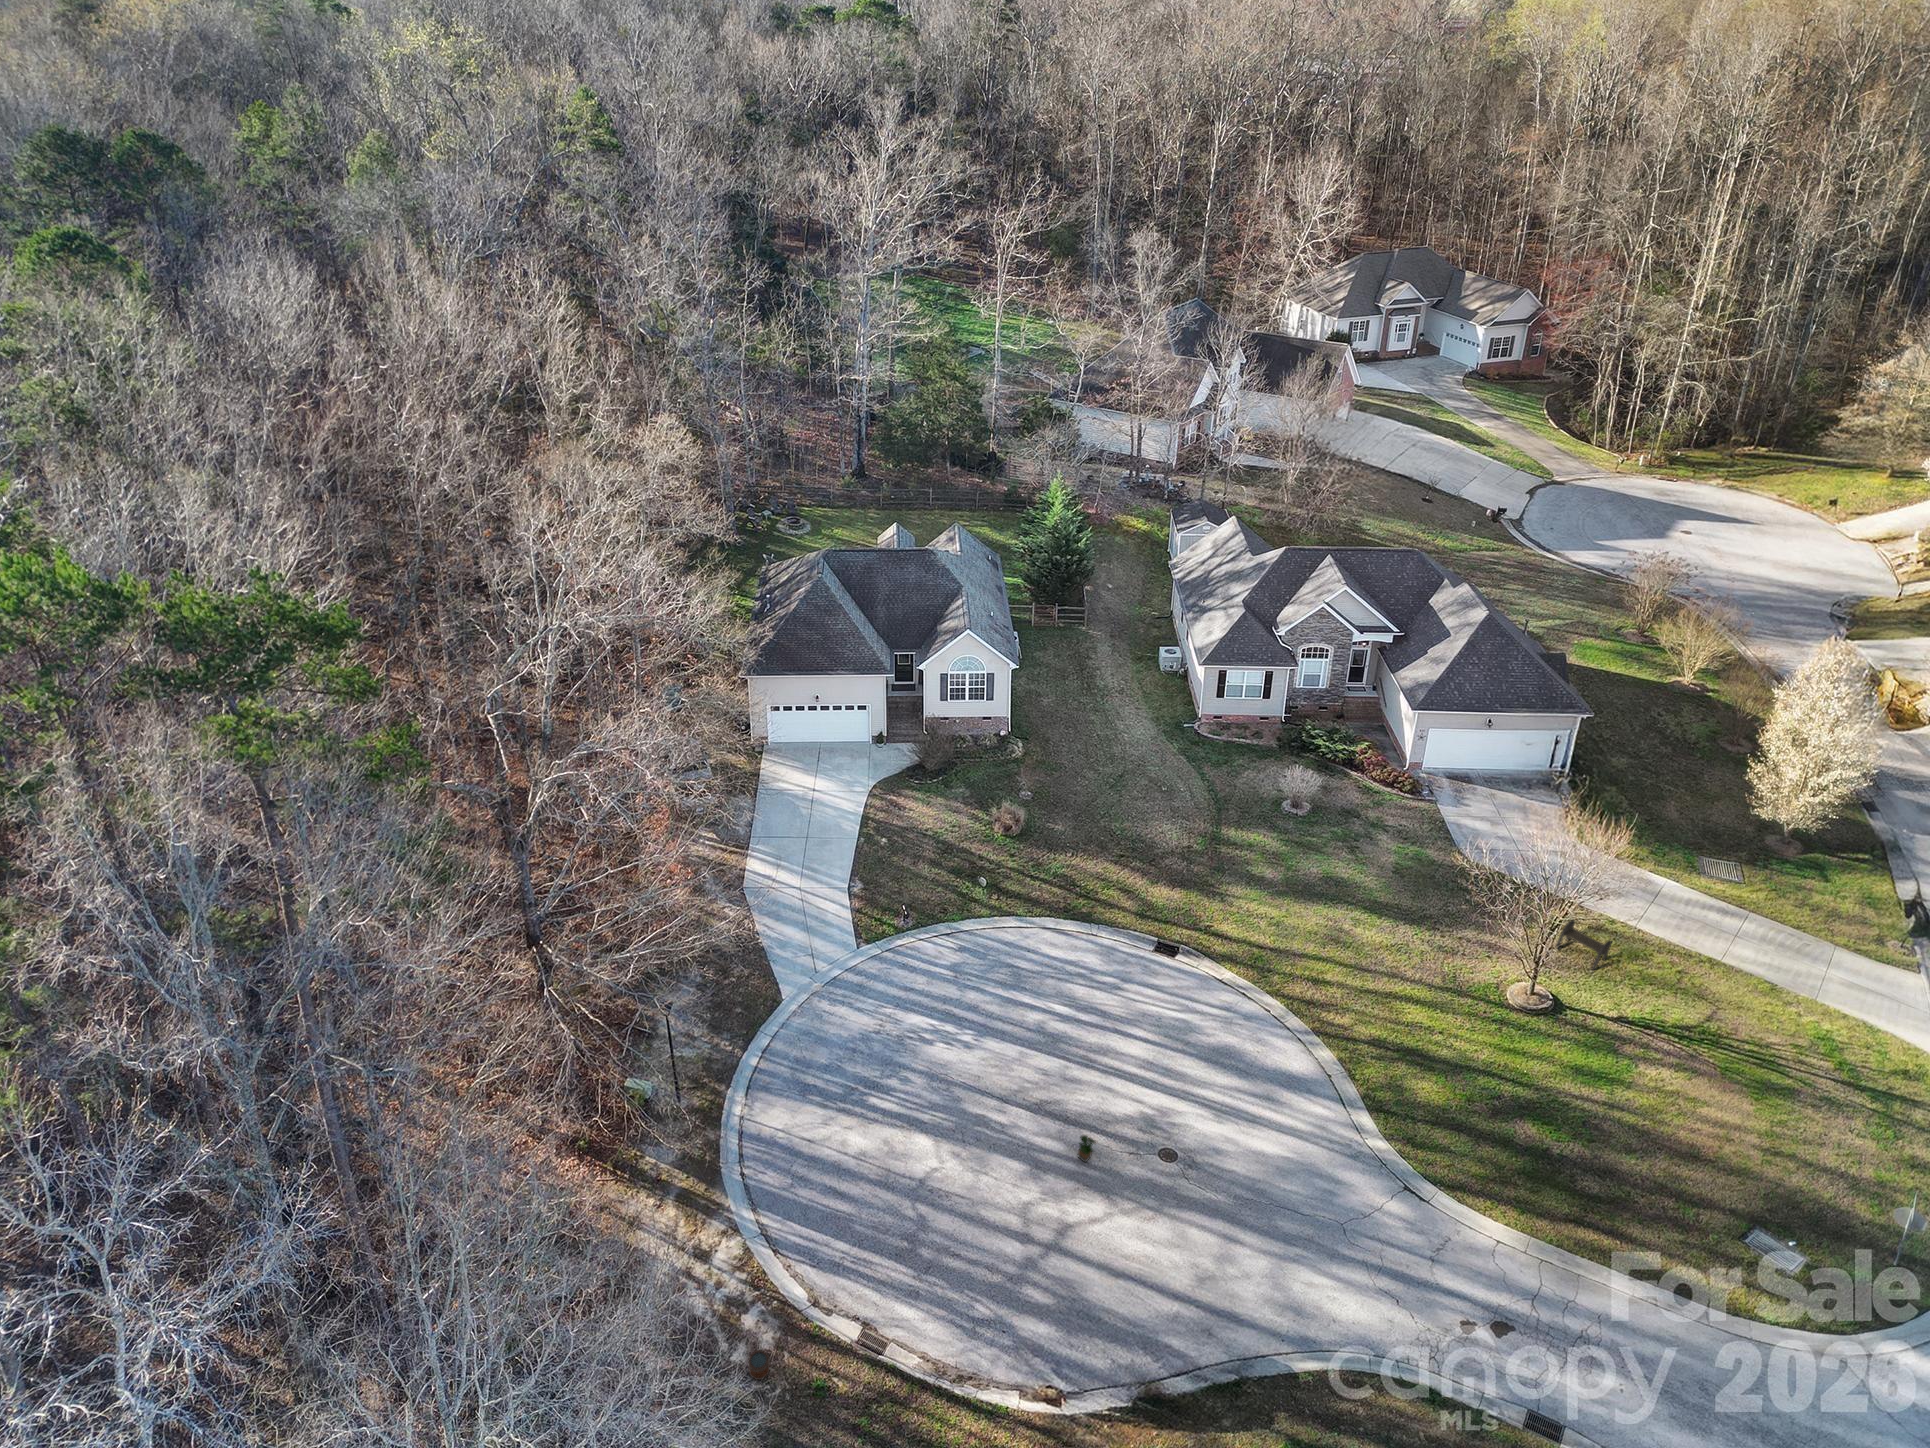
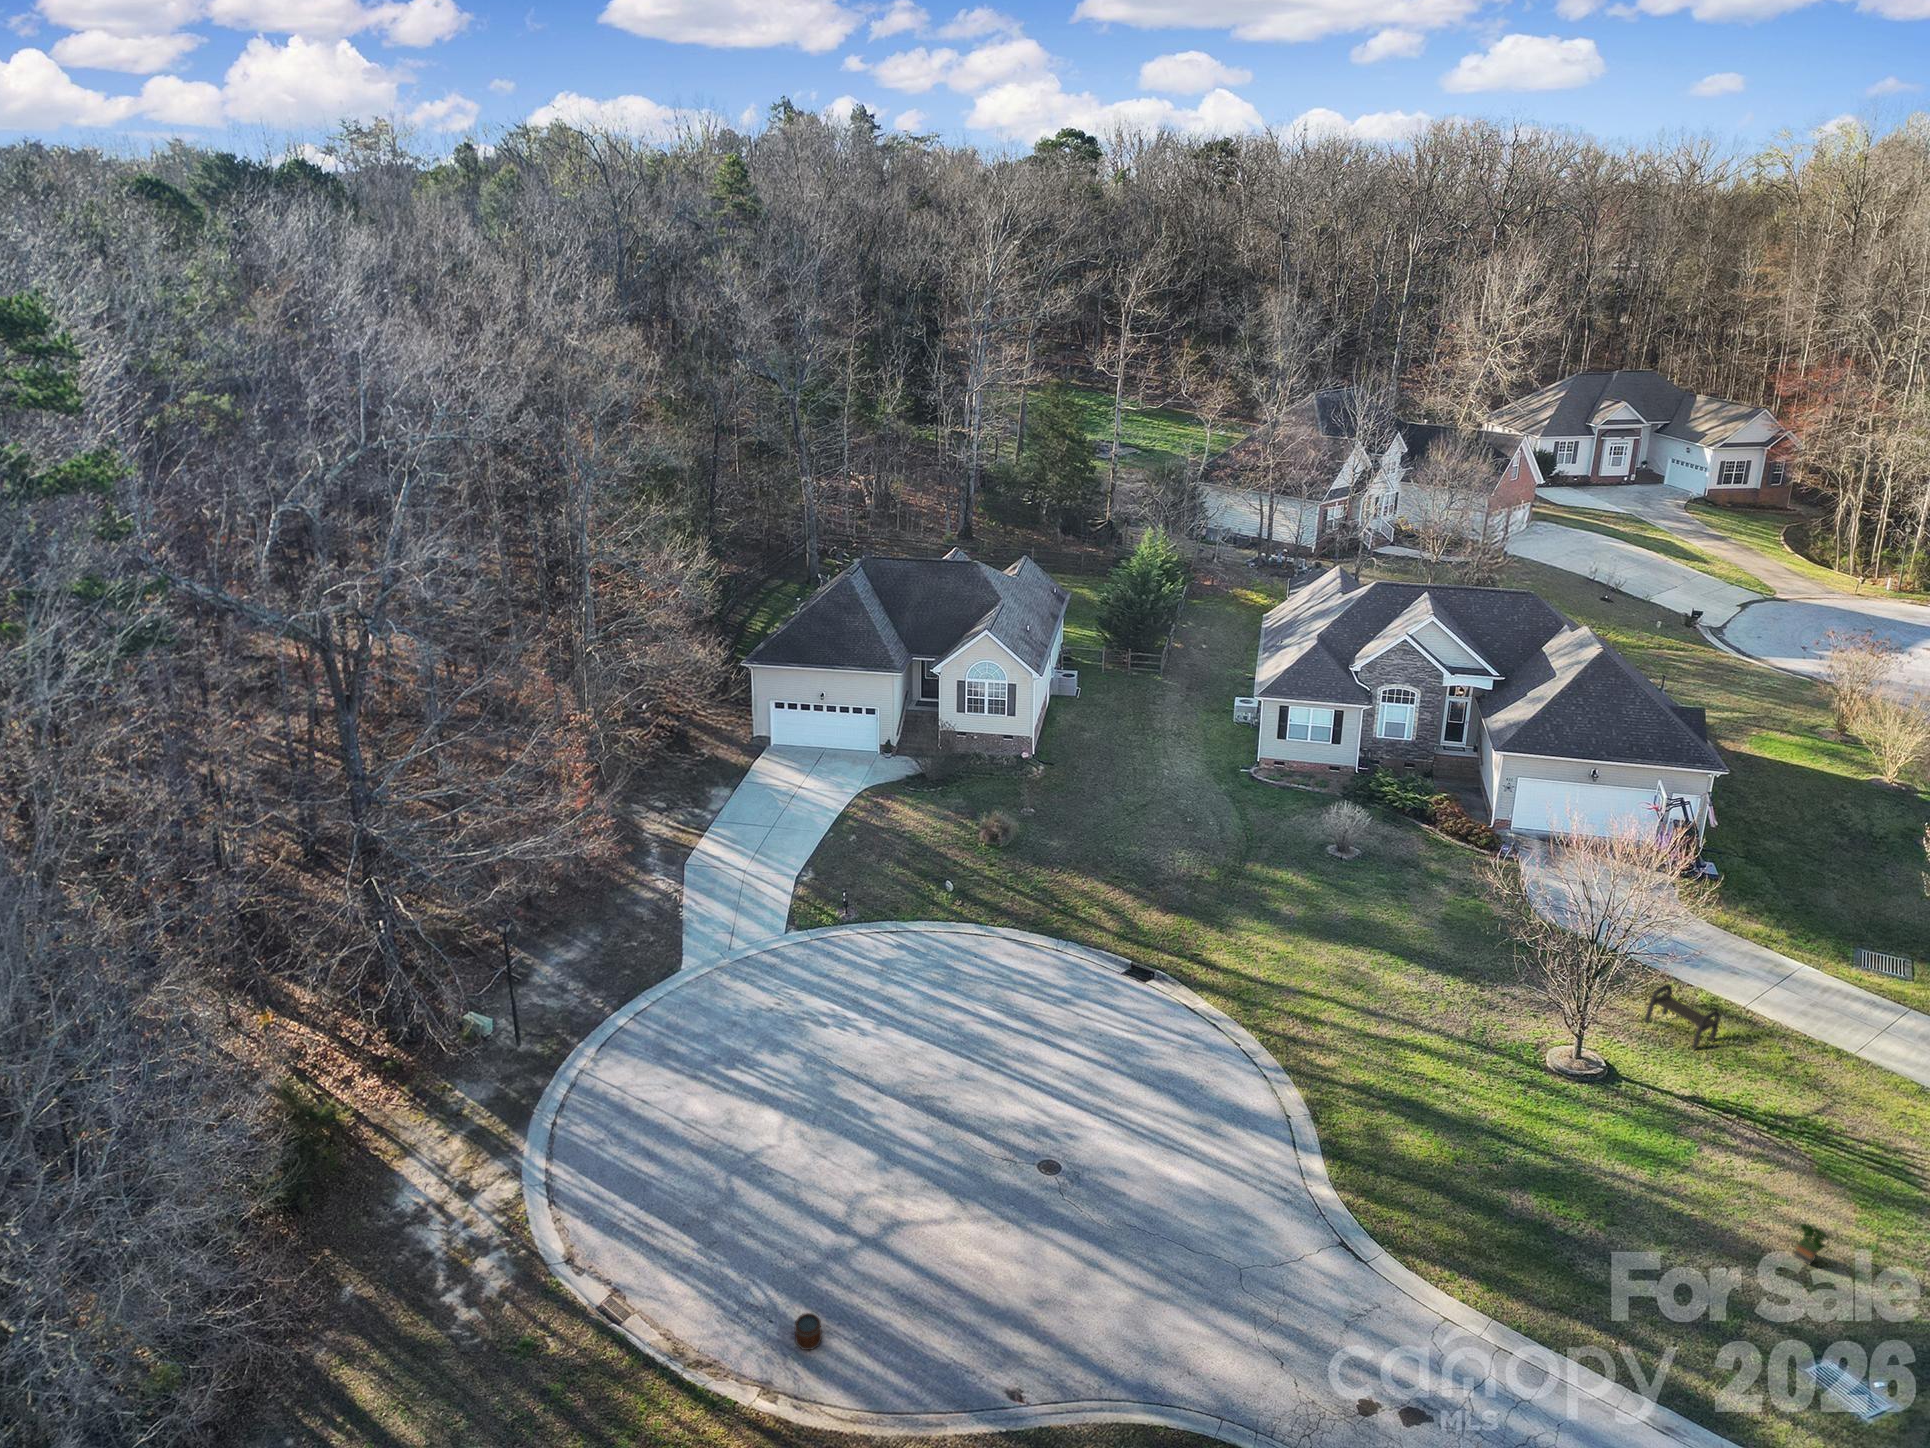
potted tree: present [1078,1135,1096,1162] -> present [1794,1224,1828,1264]
bucket: present [748,1350,770,1380] -> present [795,1313,822,1350]

